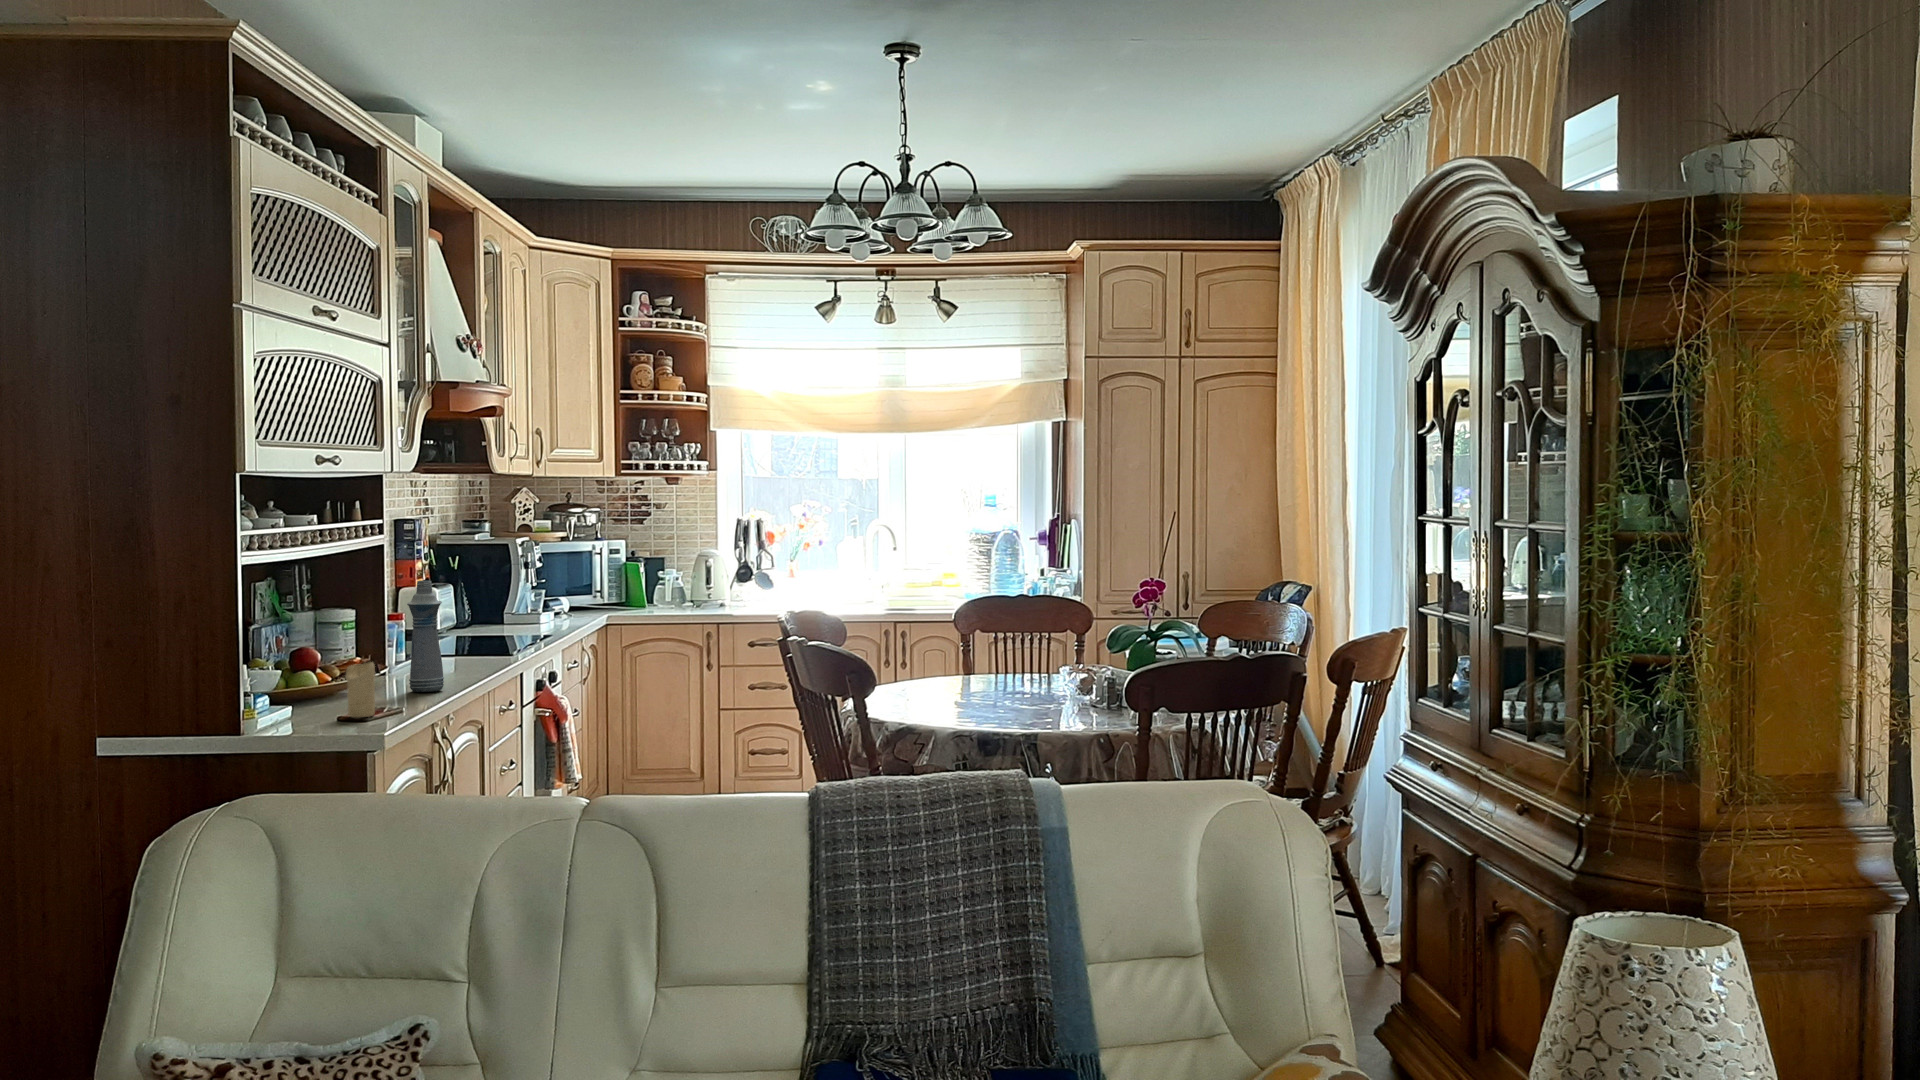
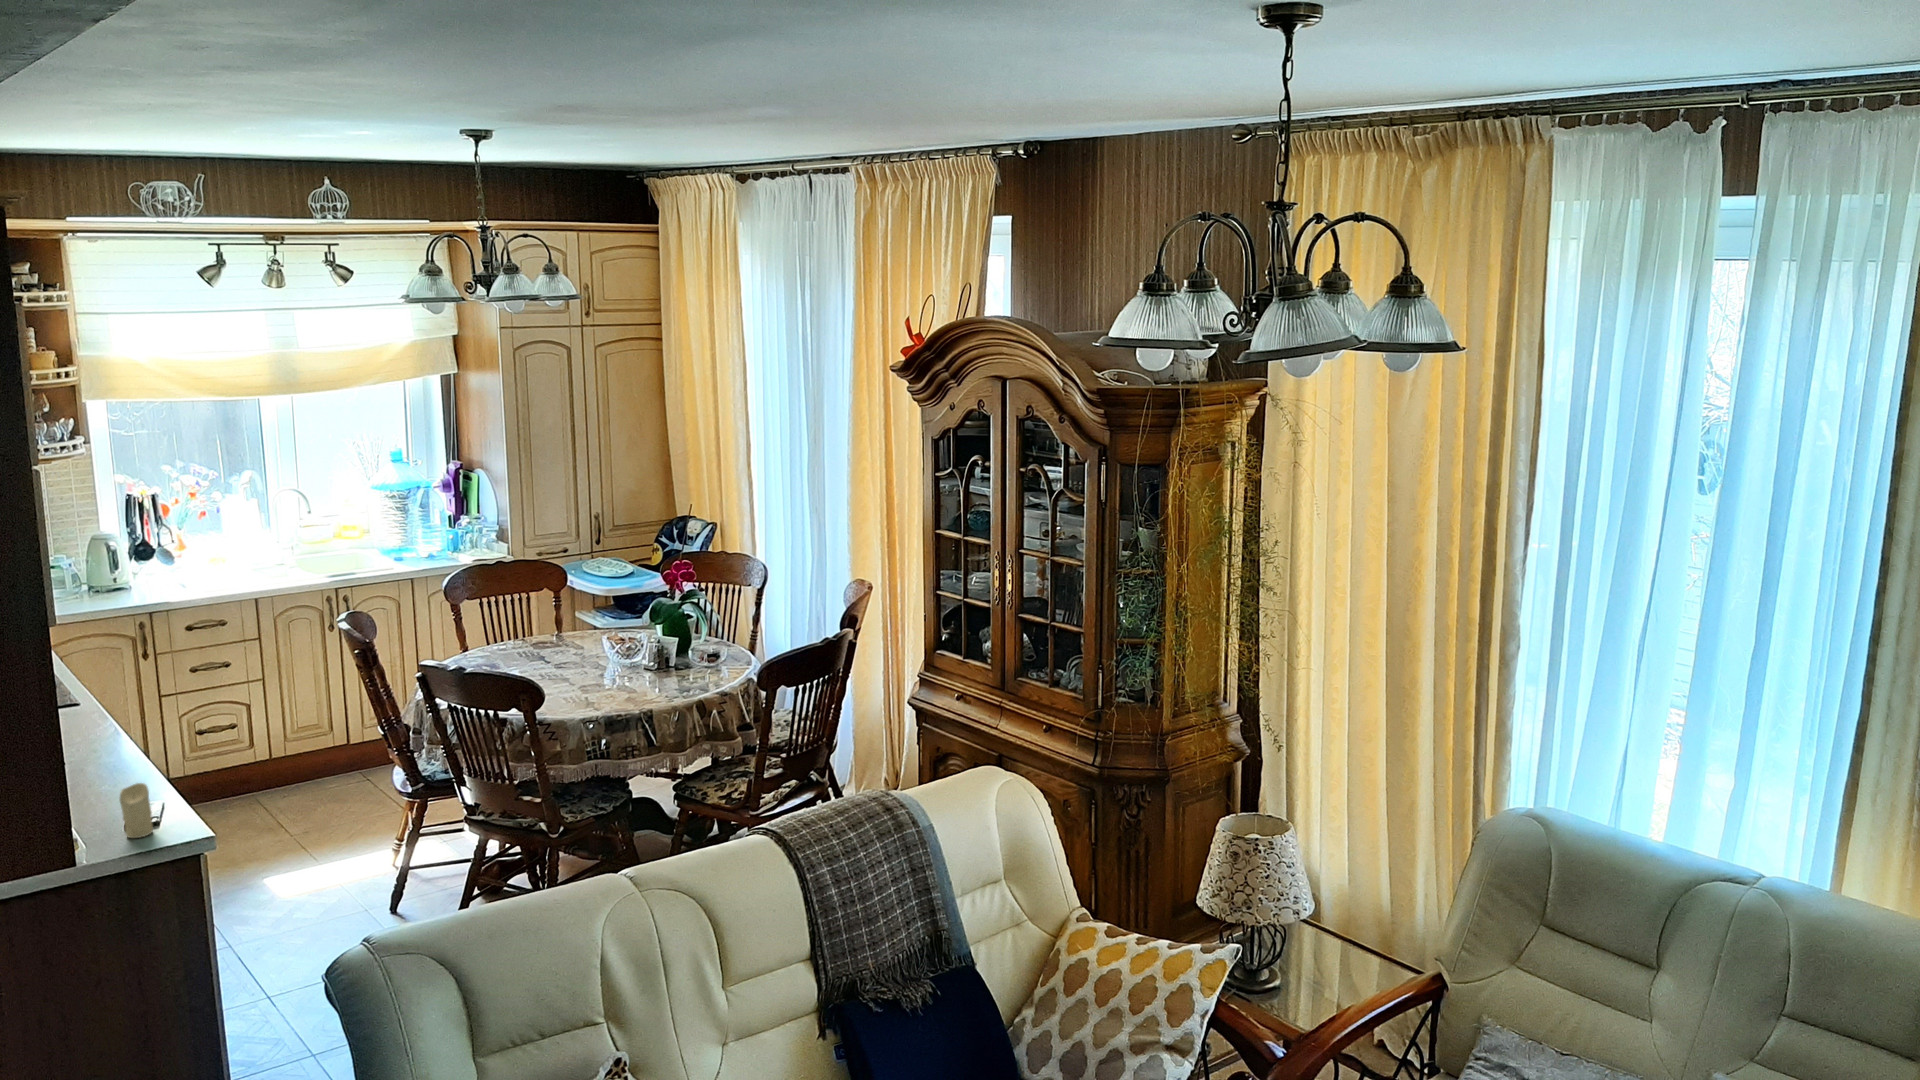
bottle: present [407,580,444,692] -> none [90,682,138,790]

